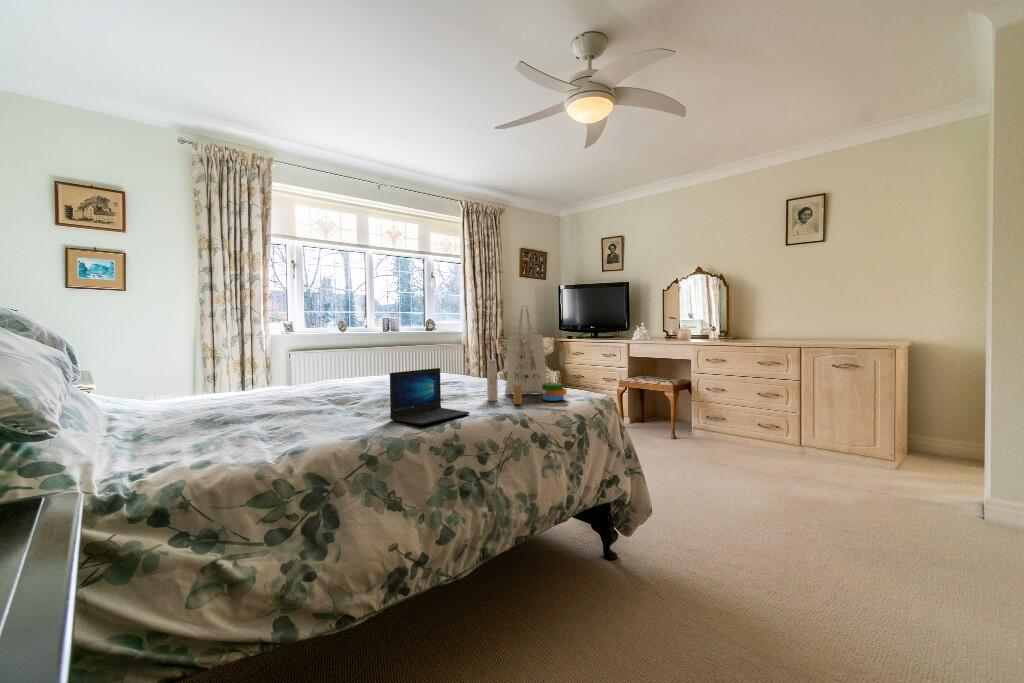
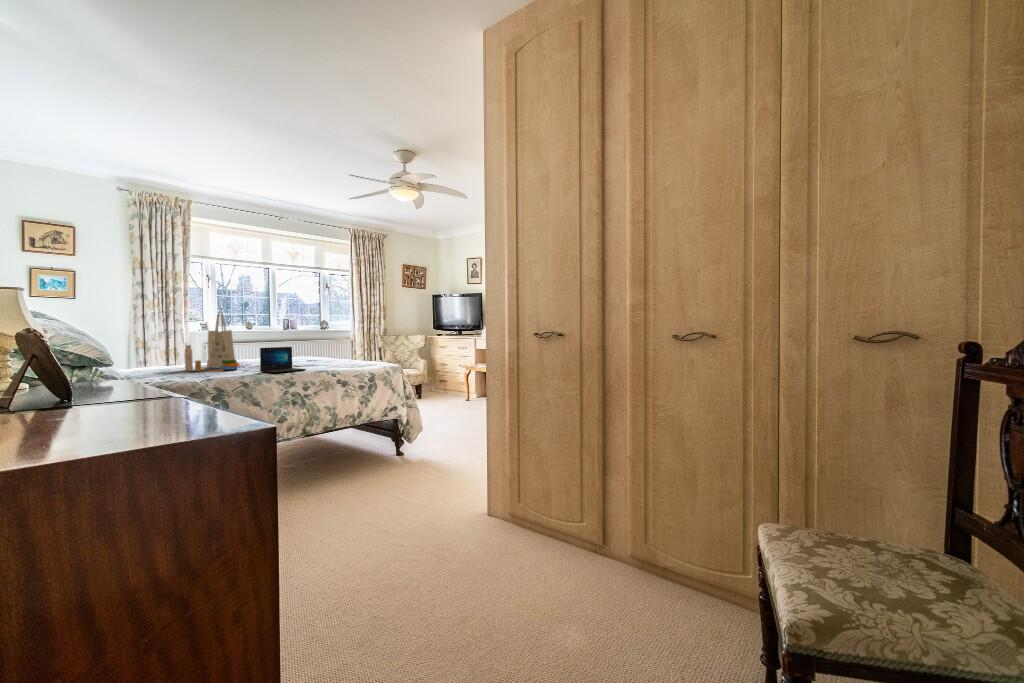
tote bag: present [487,307,568,406] -> present [185,312,239,371]

